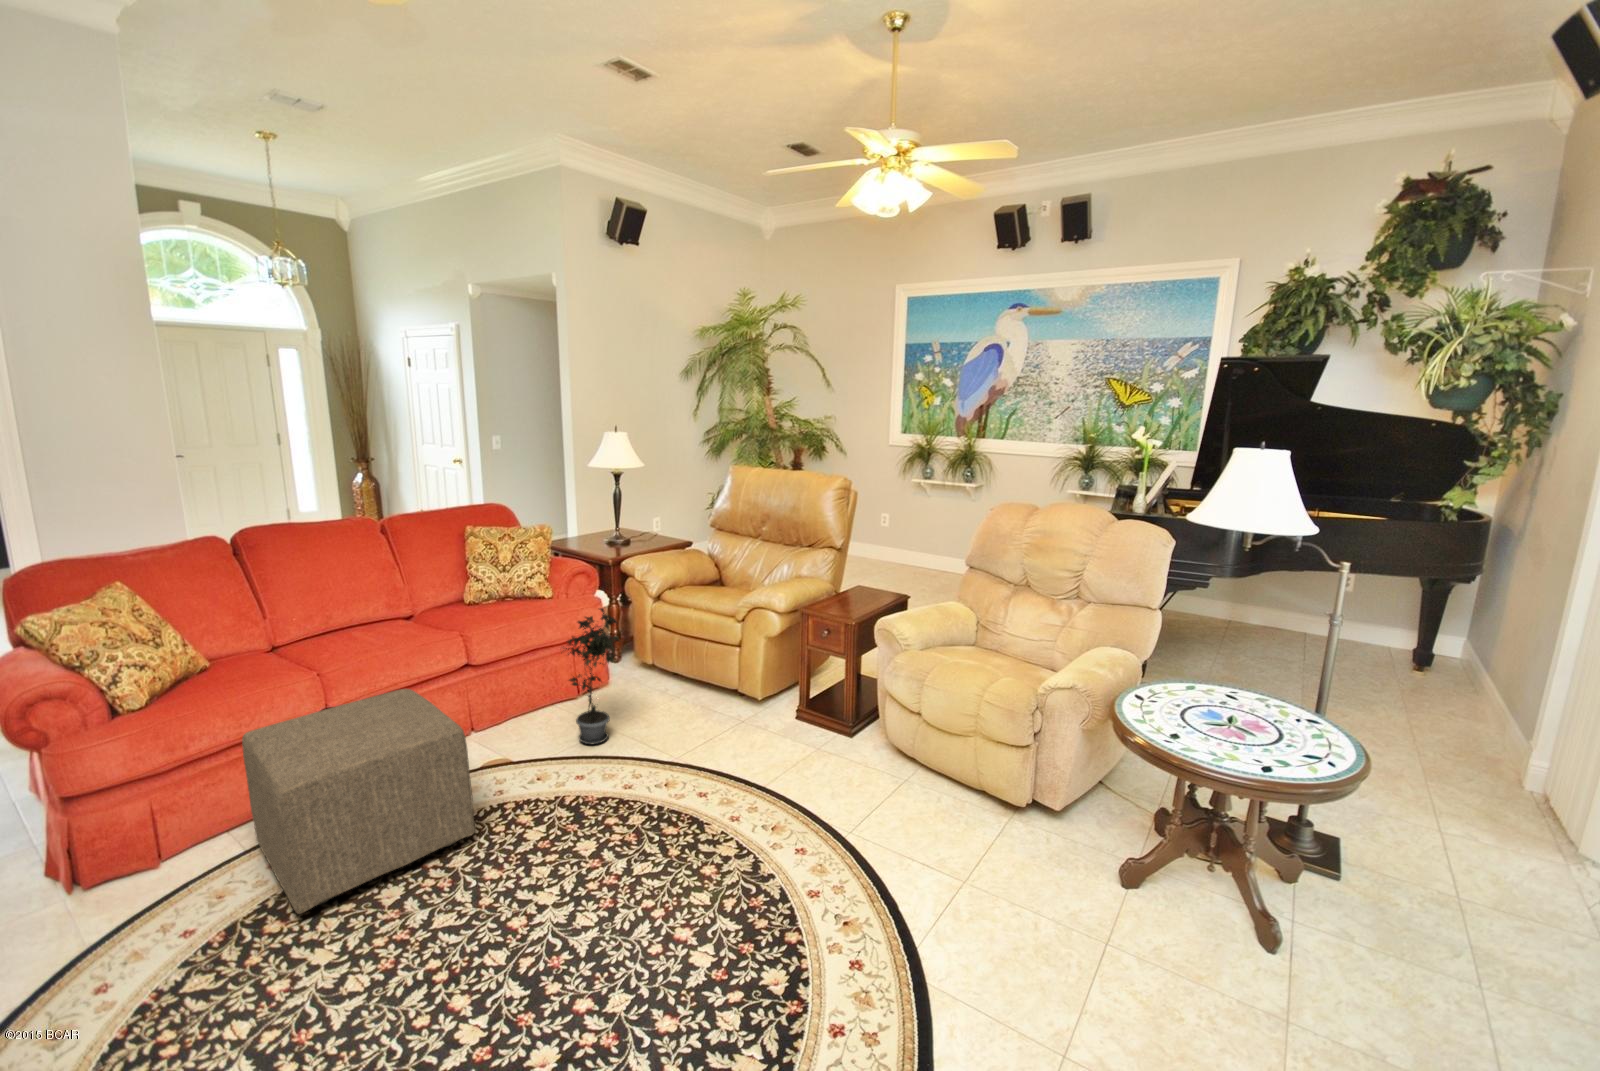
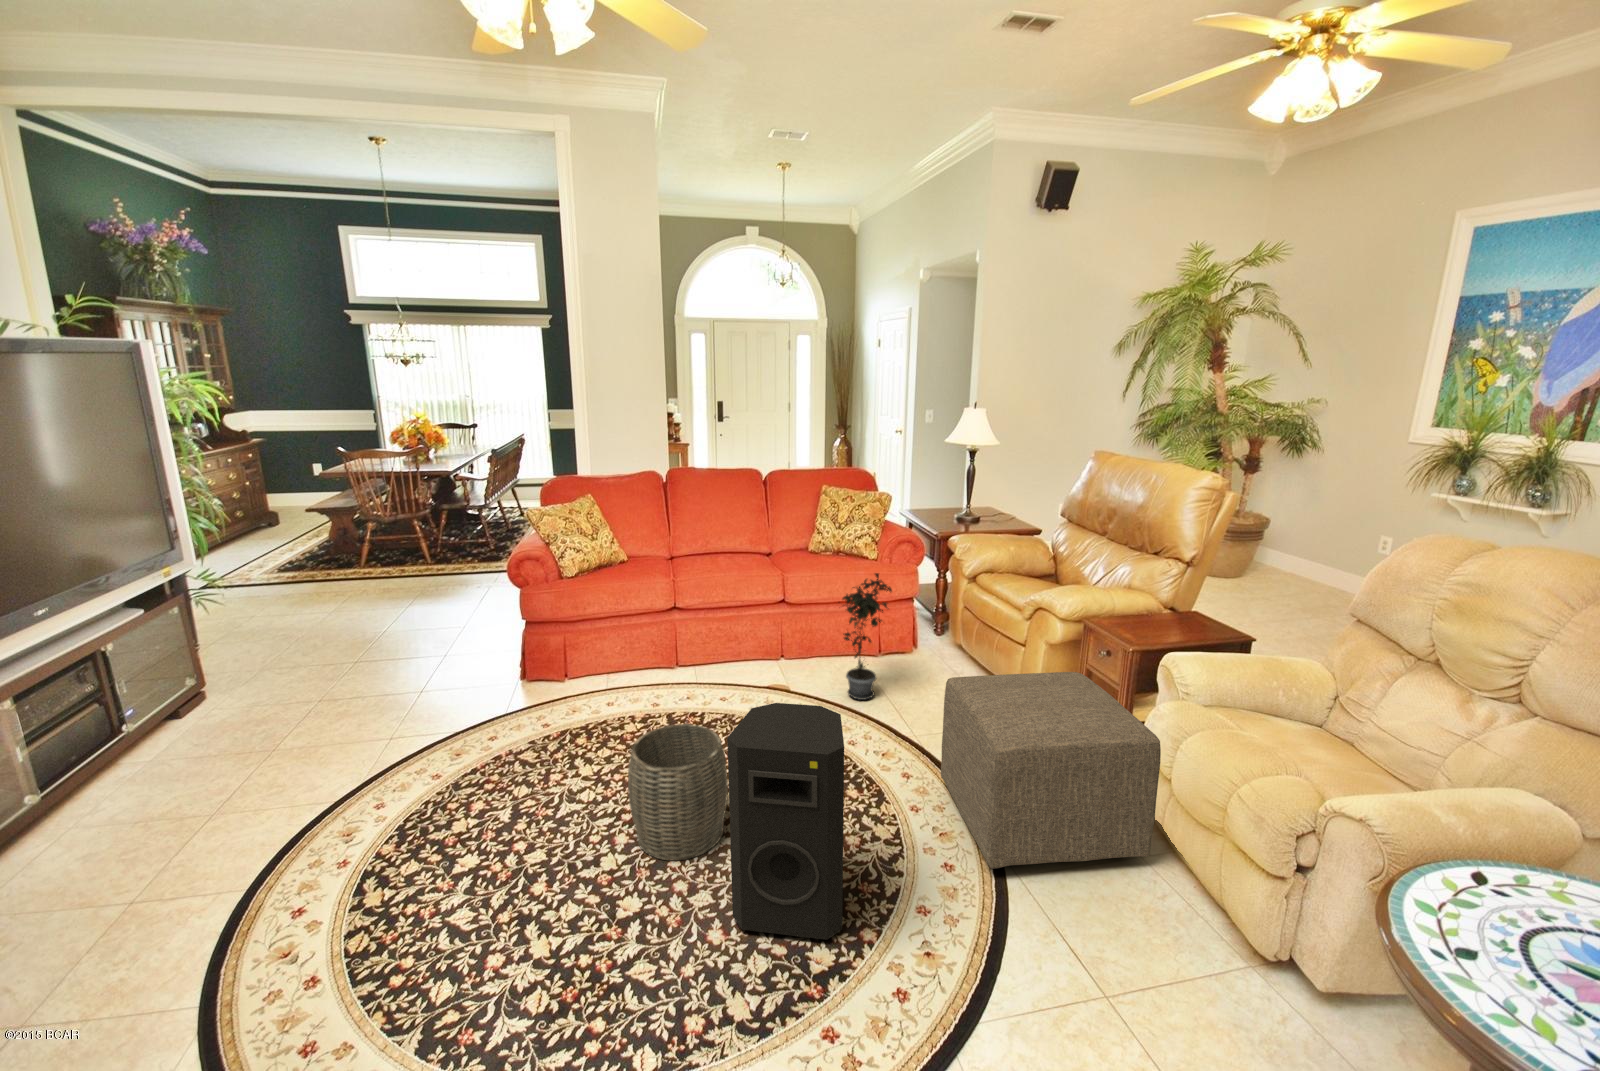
ottoman: present [242,689,475,914] -> present [941,672,1161,869]
speaker: none [649,742,774,1001] -> present [727,703,844,940]
woven basket: none [458,820,587,999] -> present [628,724,728,861]

